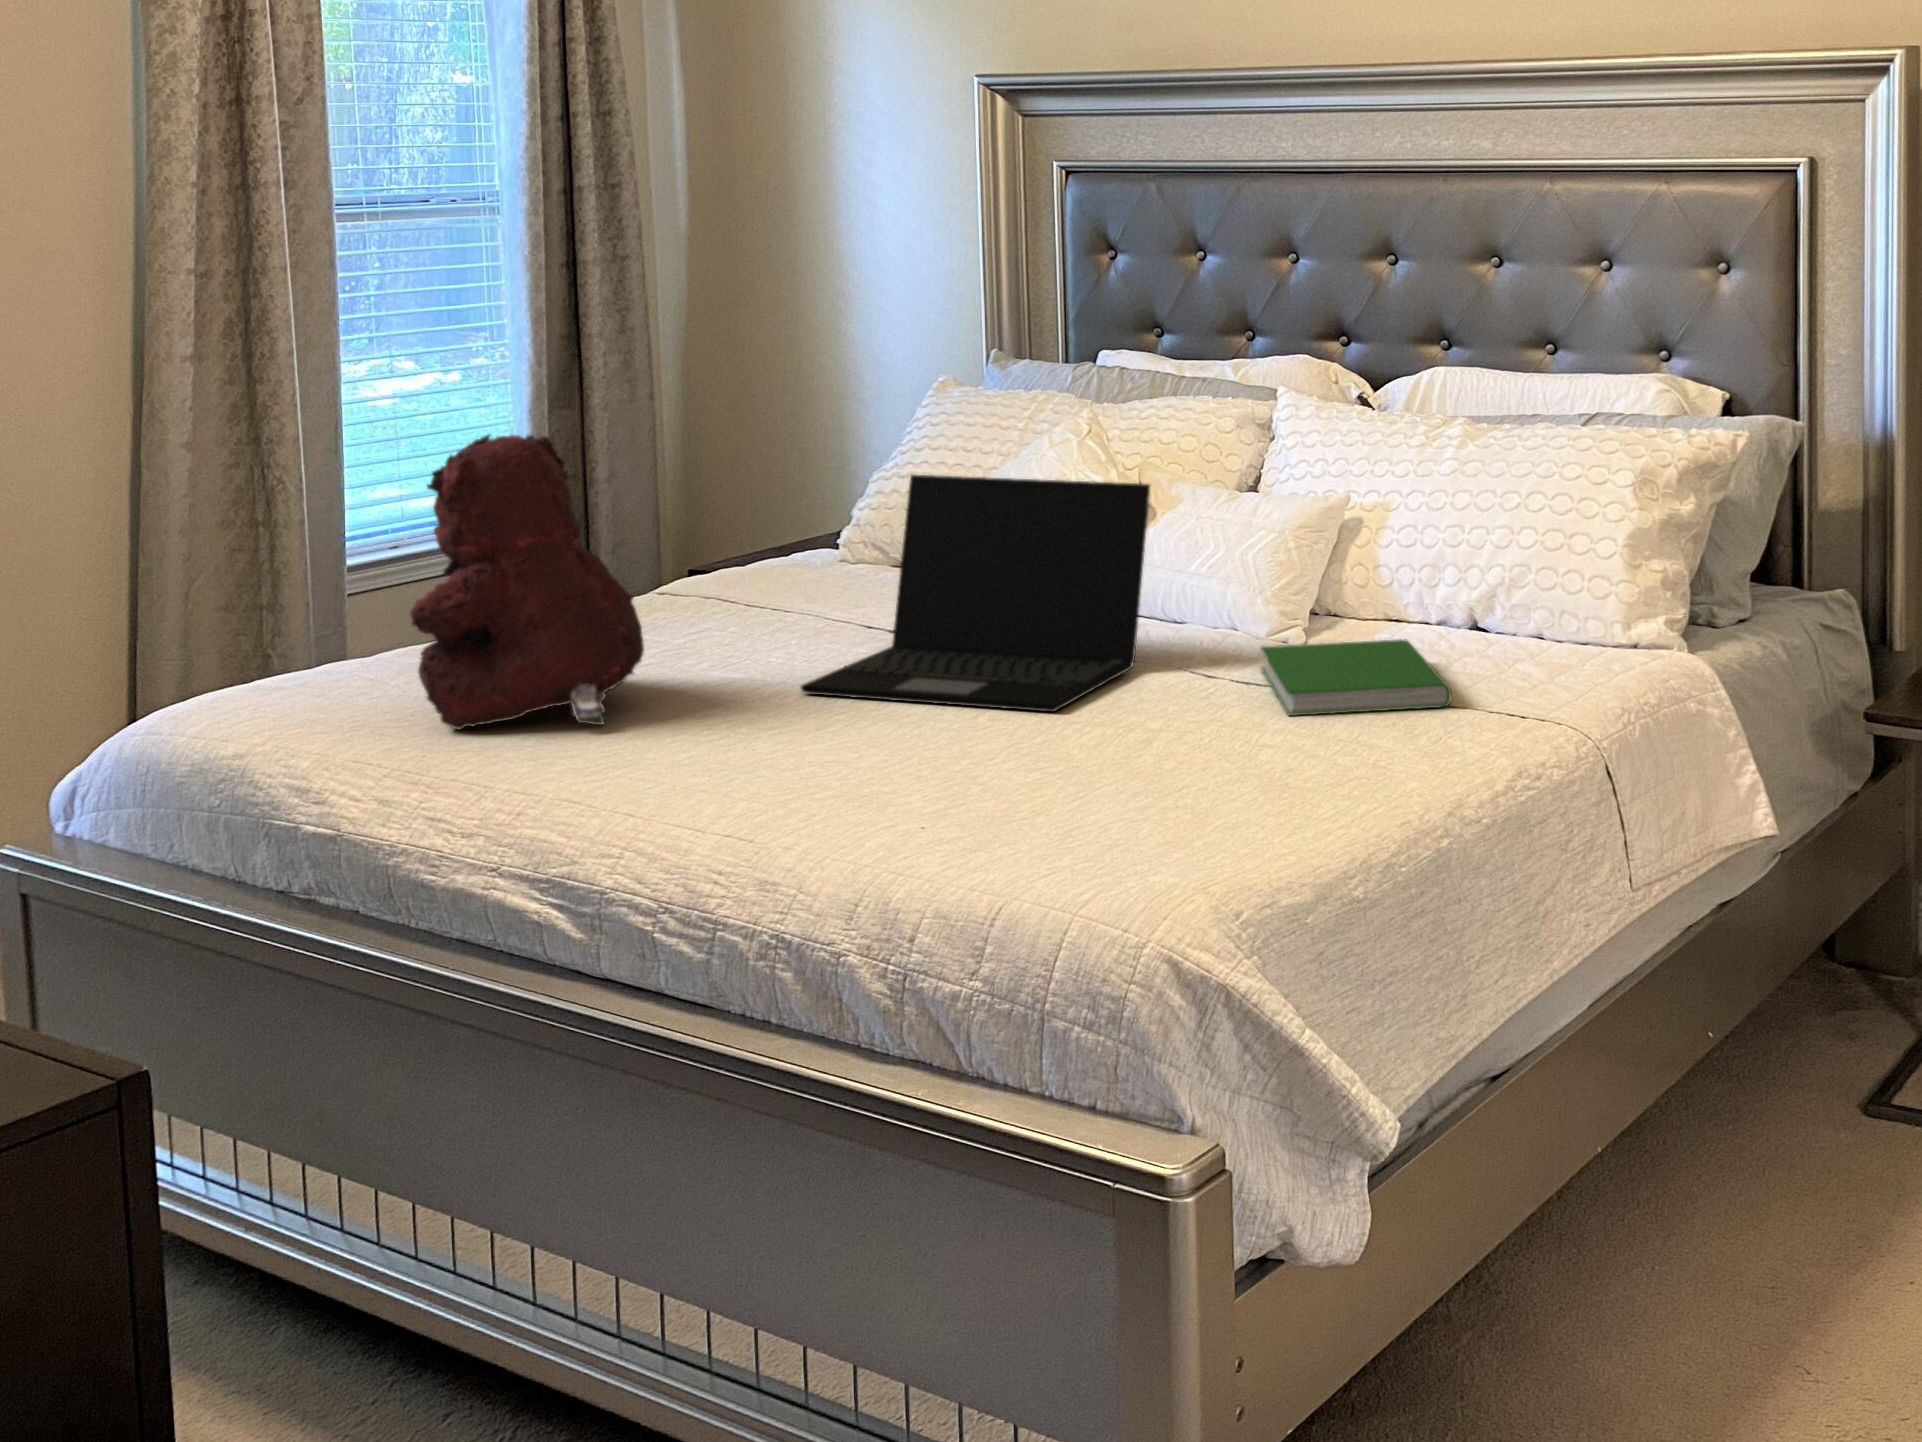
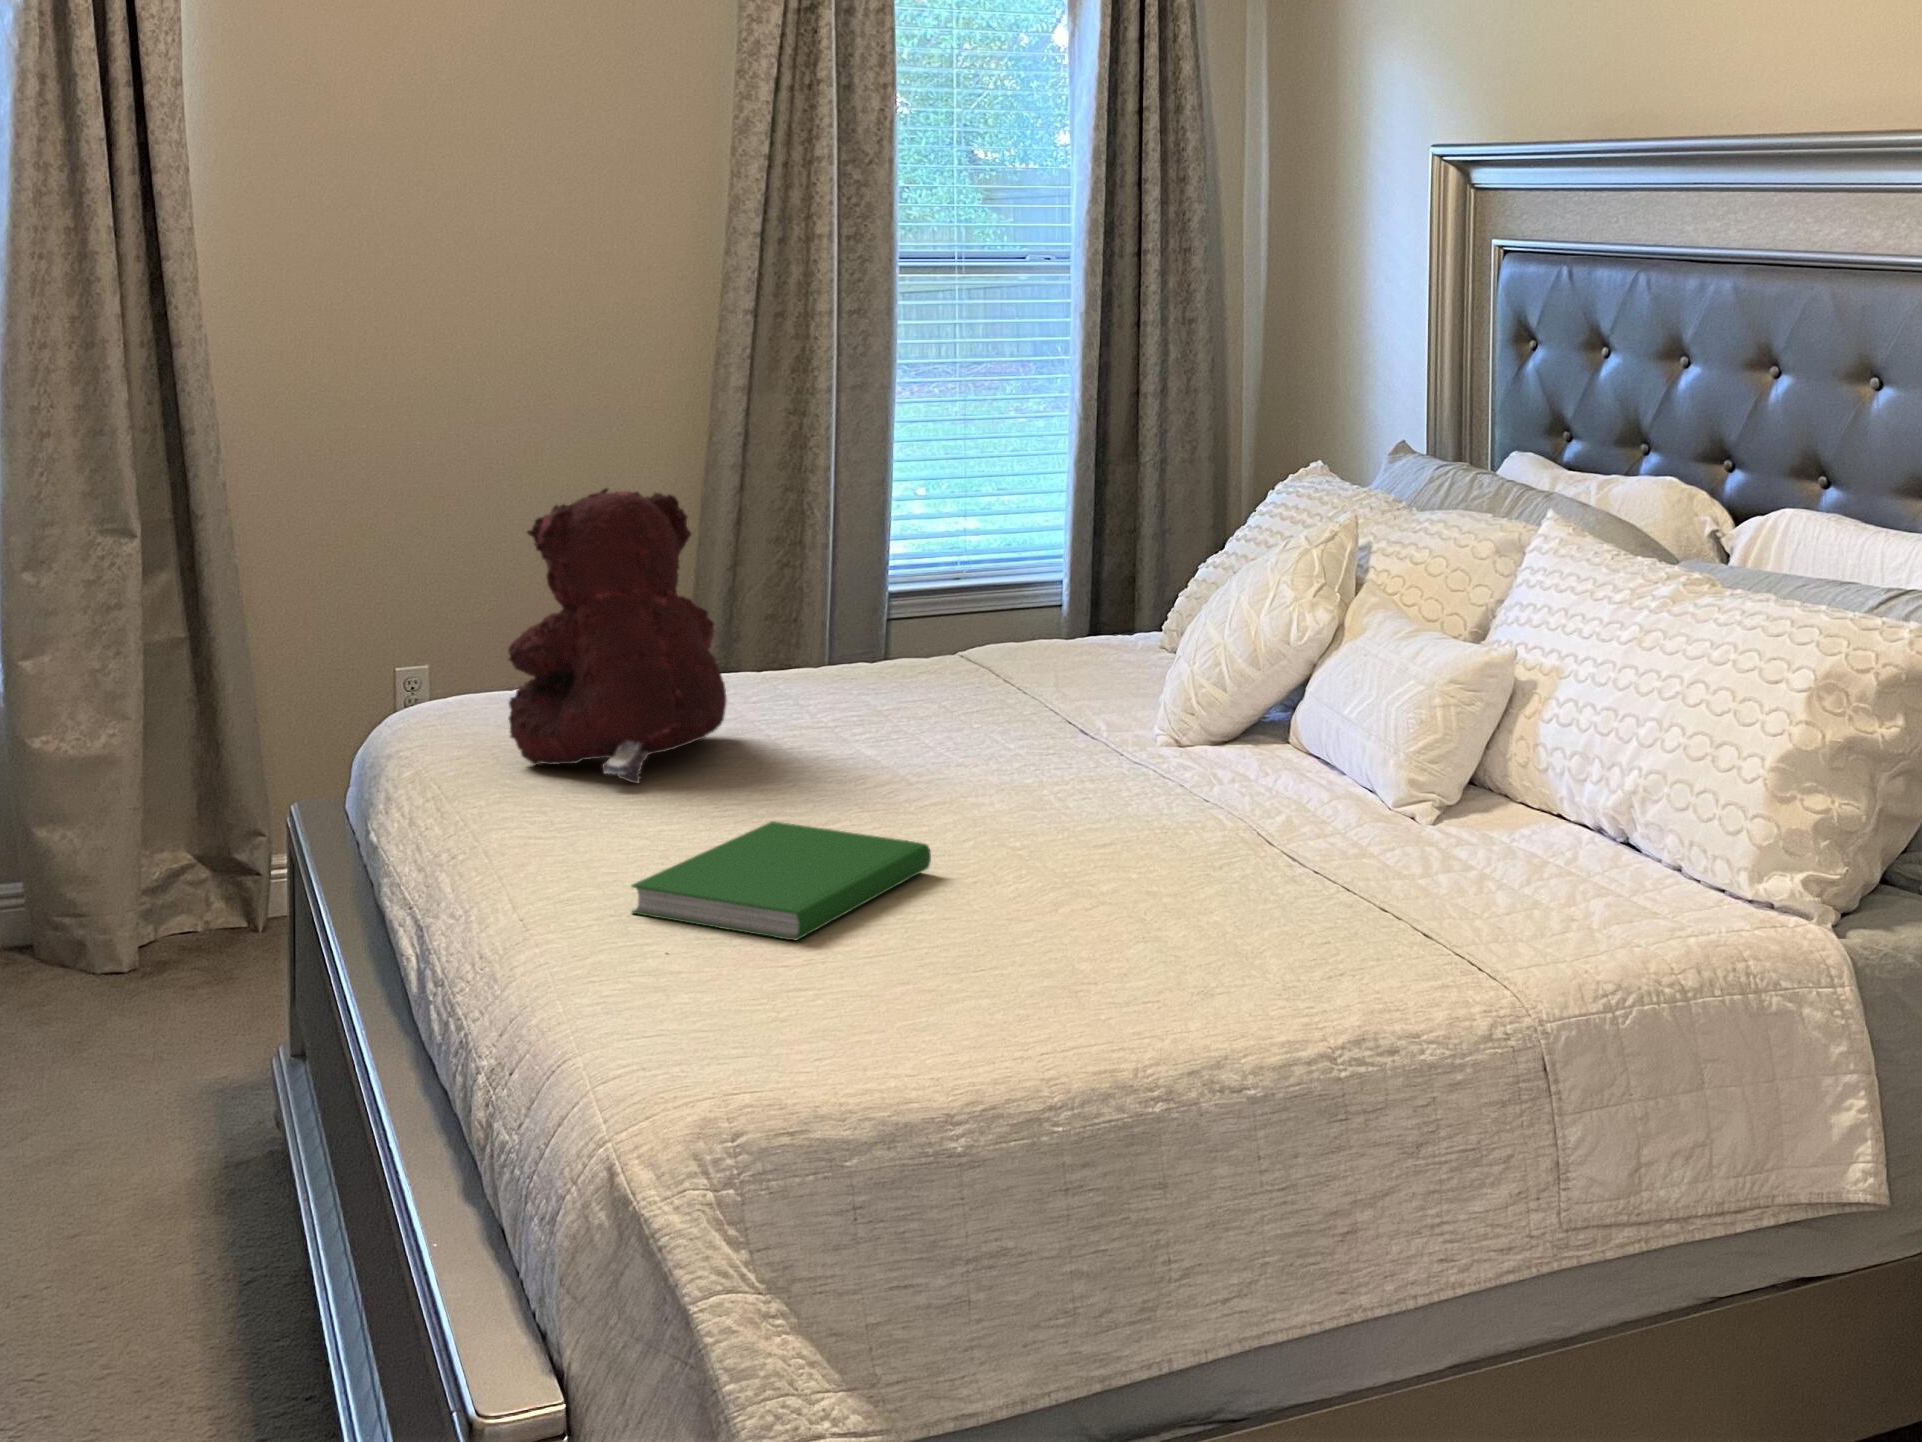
laptop: present [801,475,1150,712] -> none [845,570,1221,852]
hardcover book: present [1260,639,1452,716] -> present [632,821,931,940]

